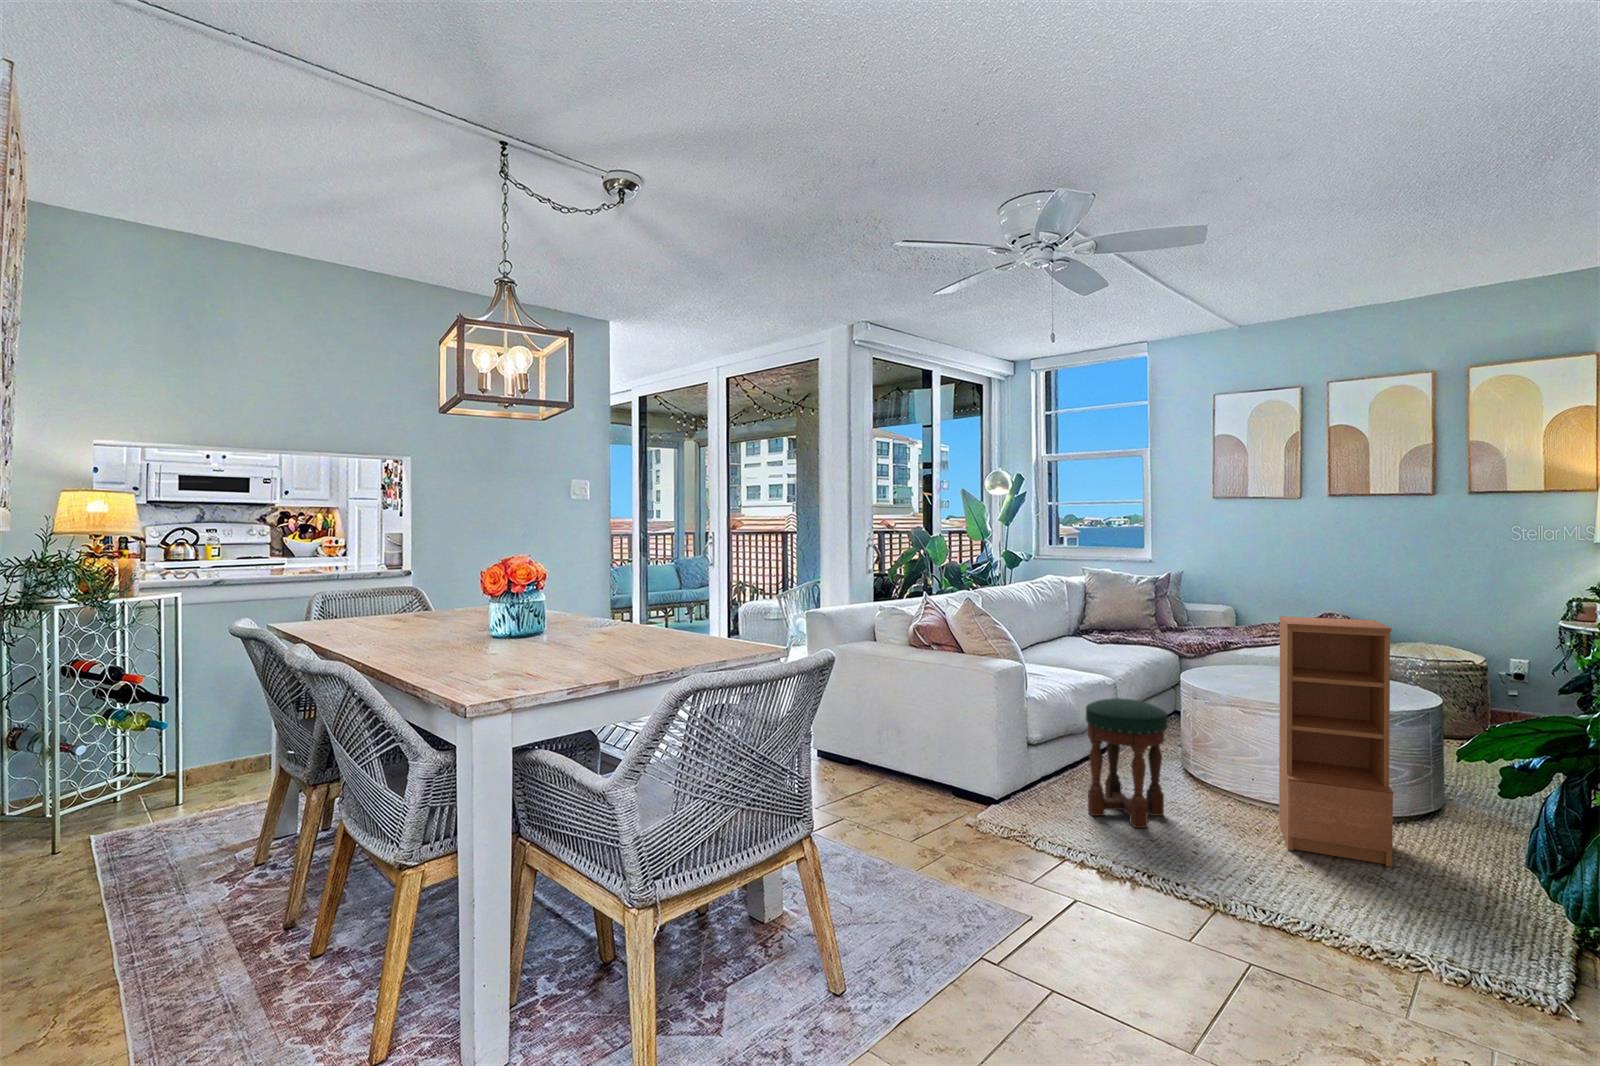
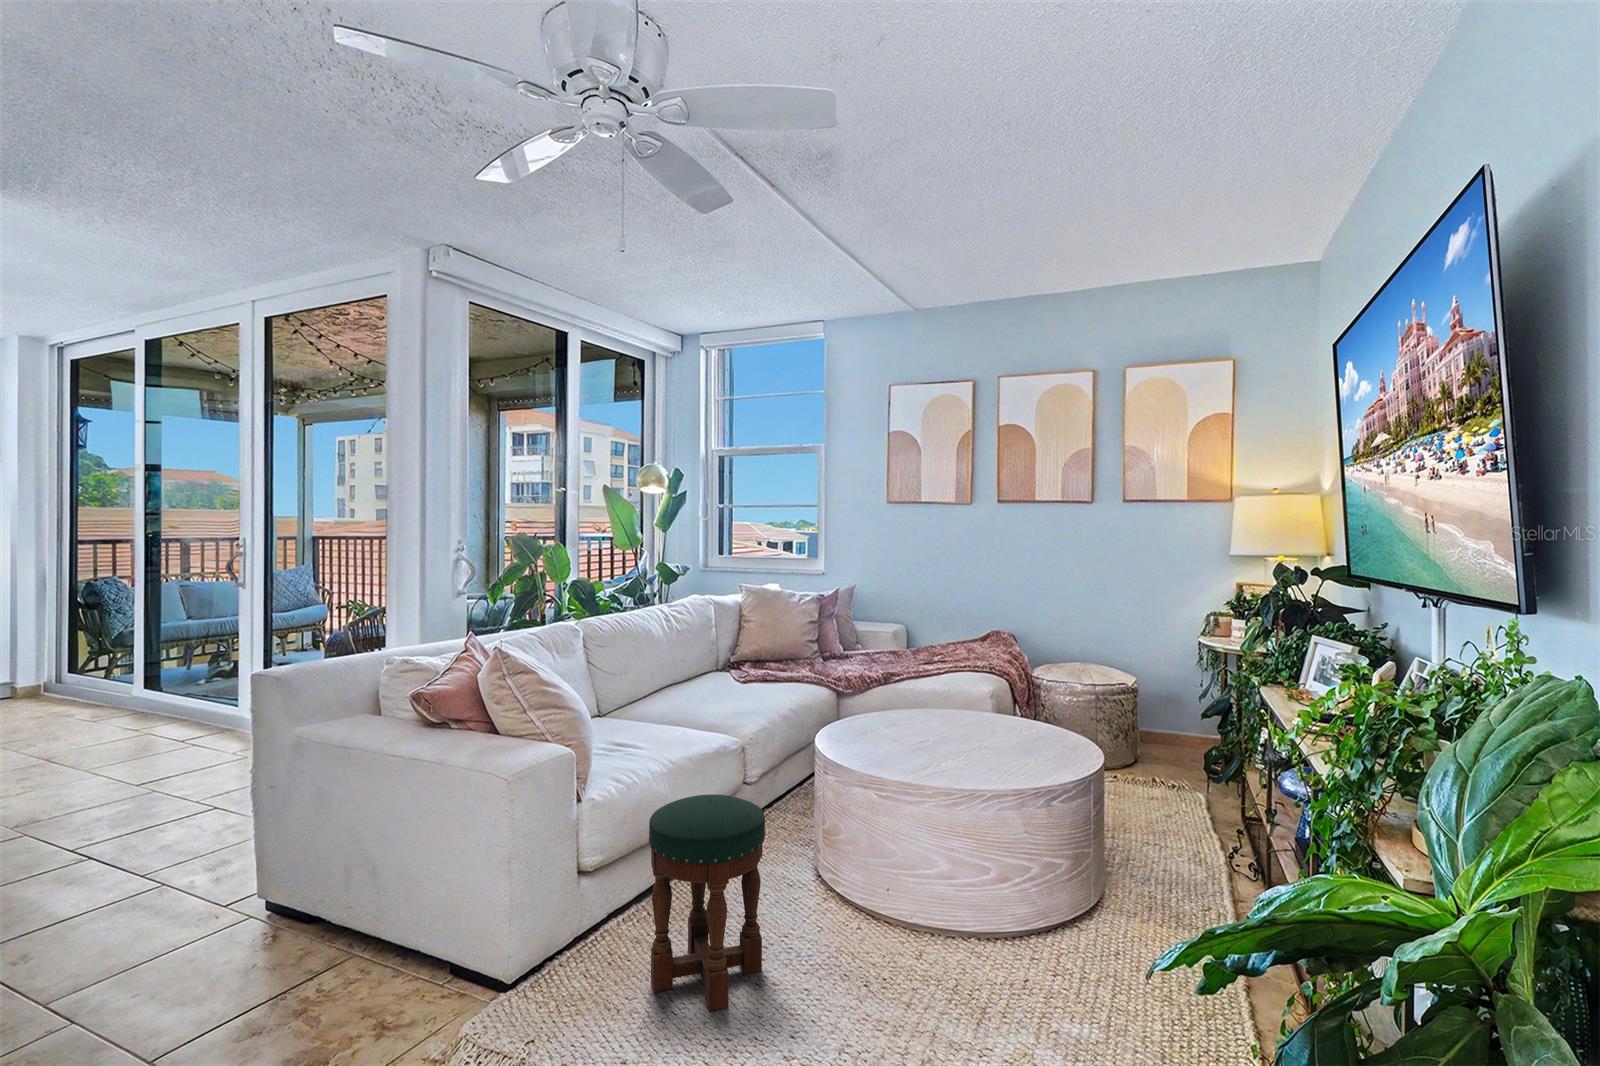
bookcase: present [1279,616,1394,867] -> none [913,664,1046,1033]

